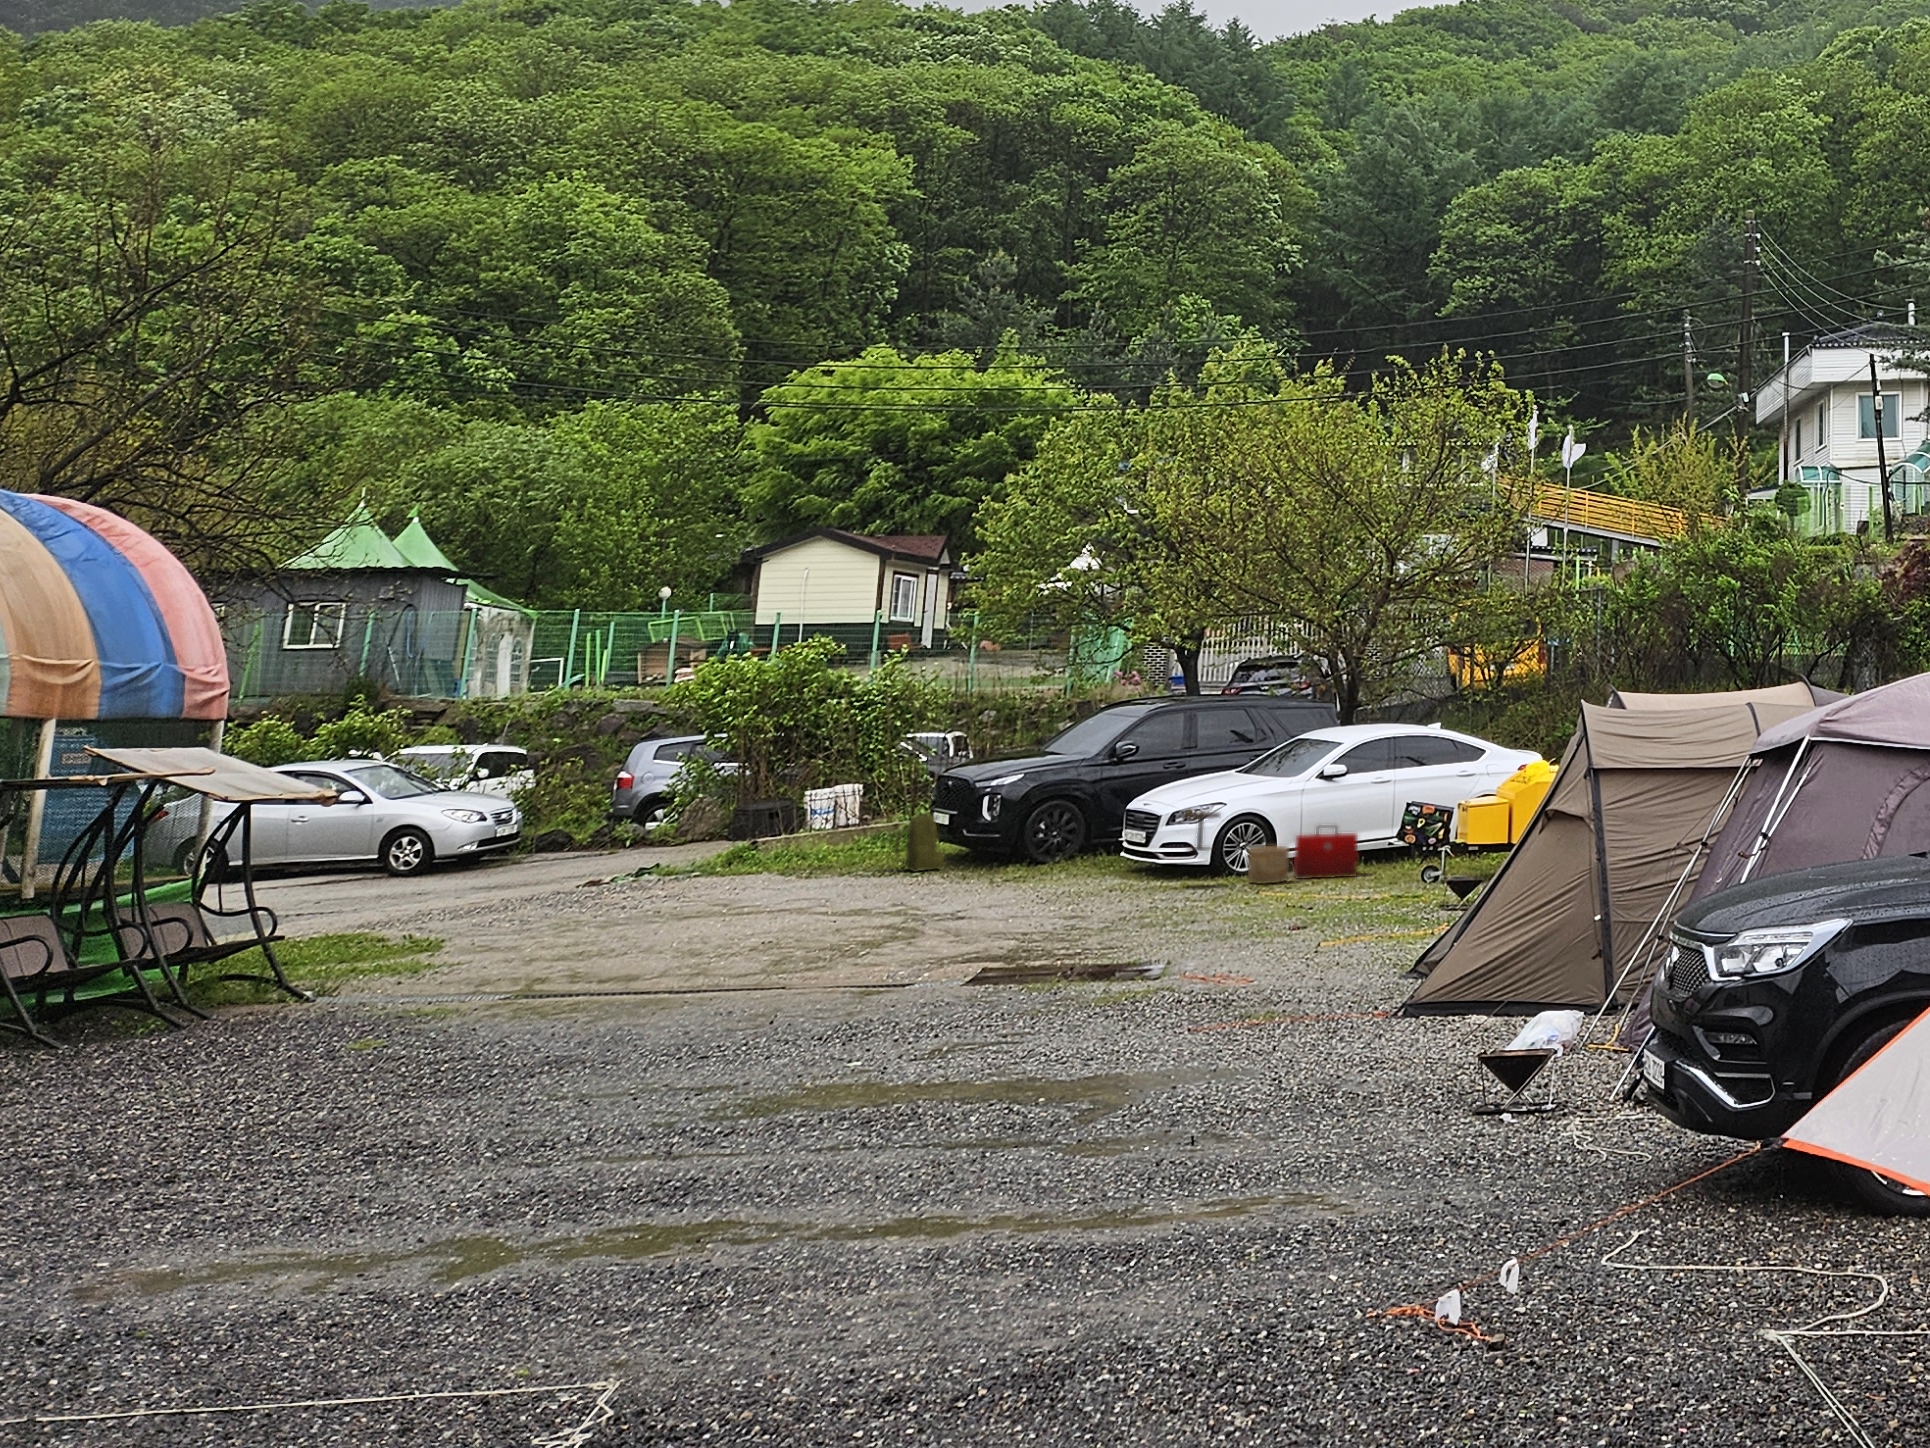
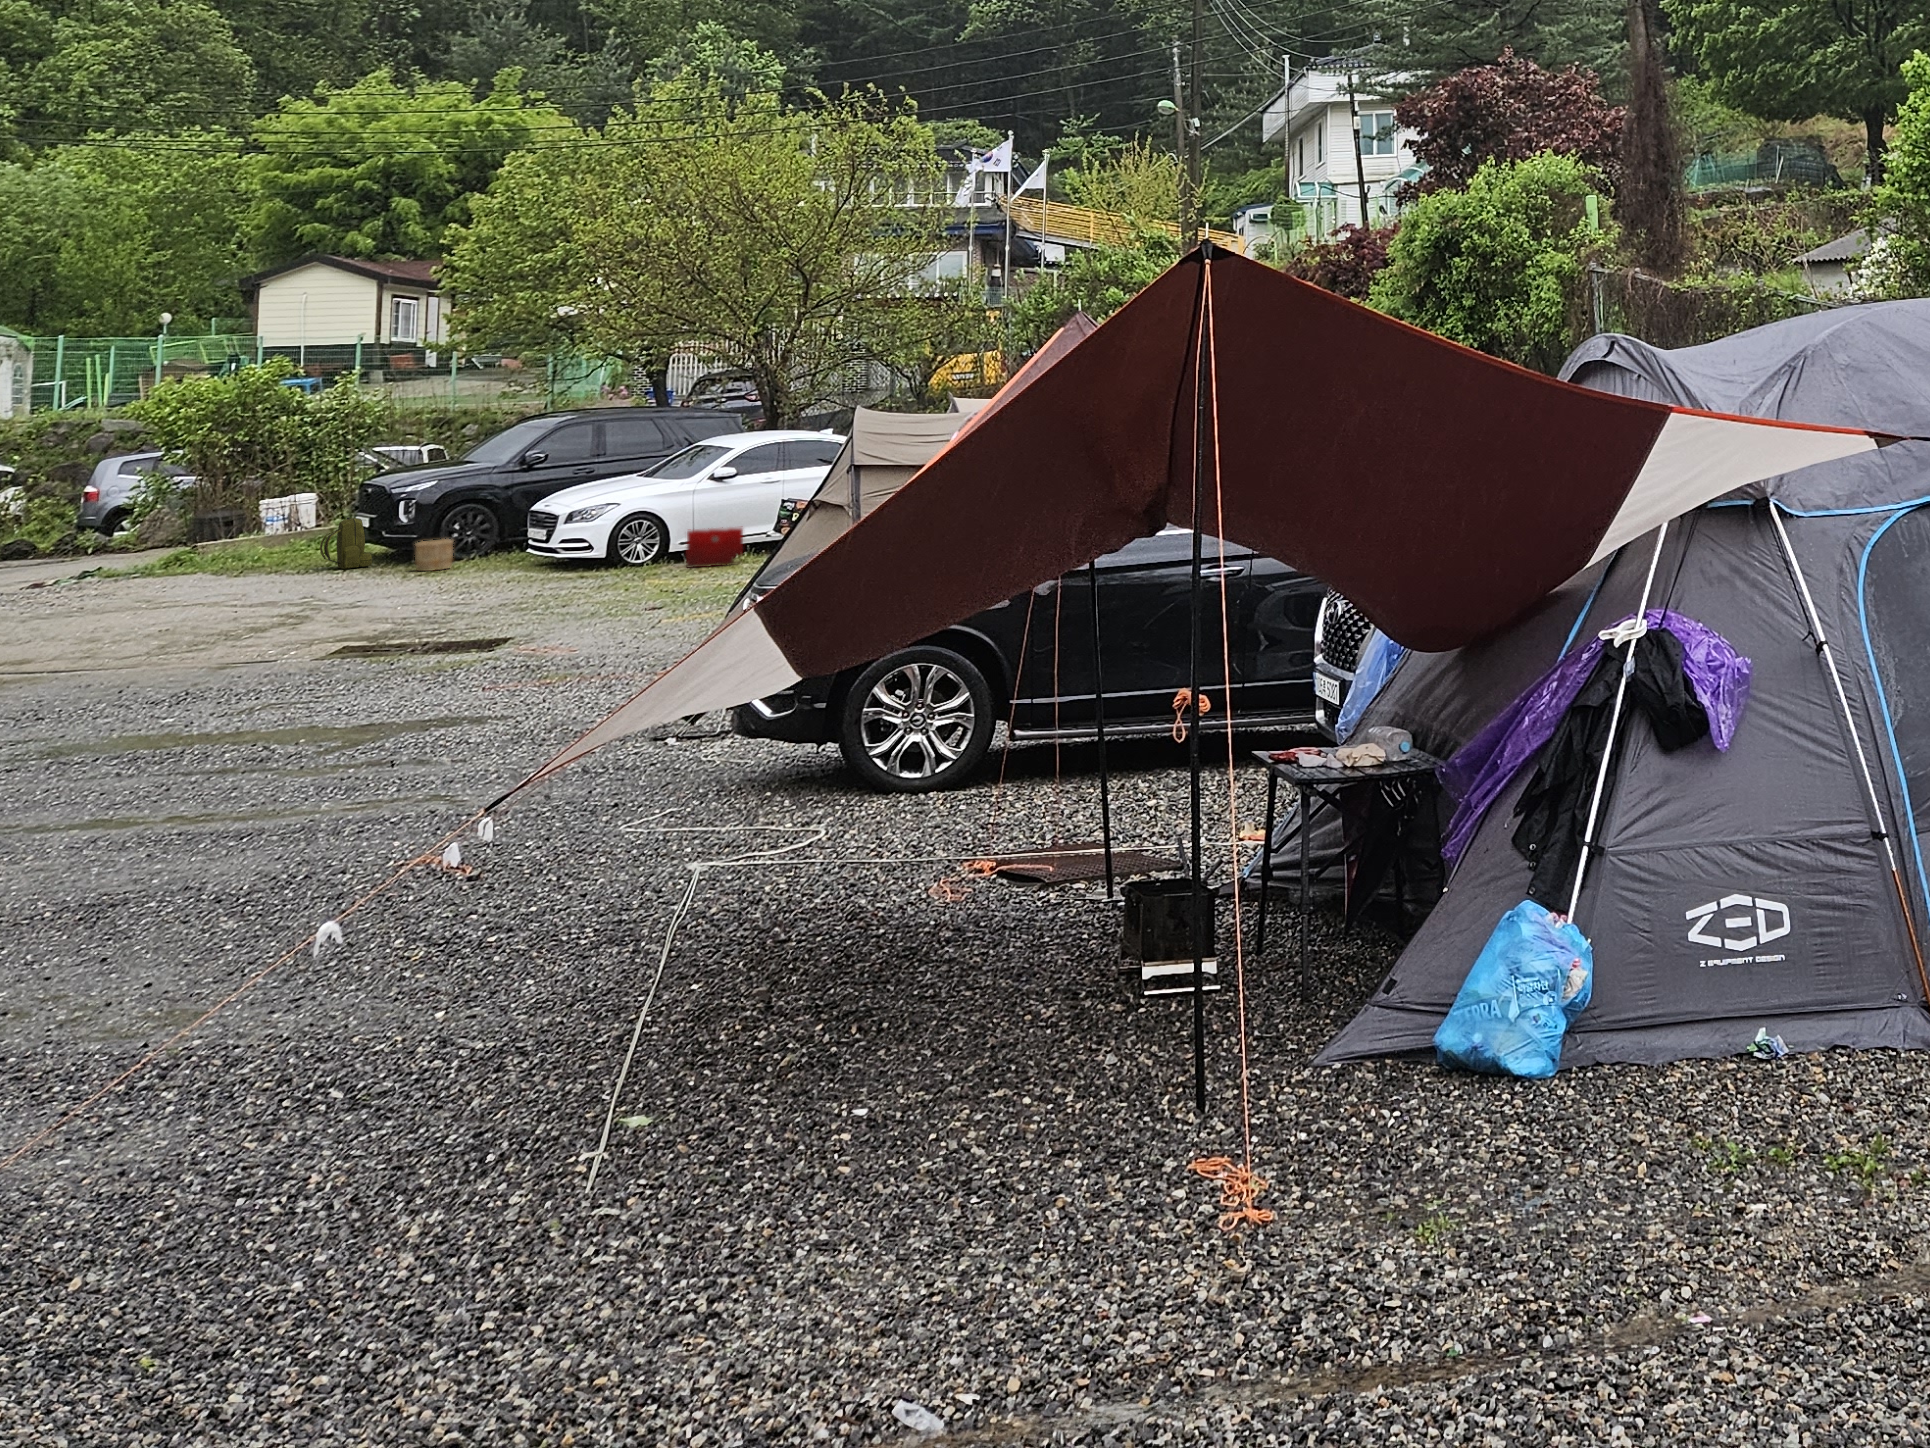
side table: present [1182,810,1220,851] -> none [576,510,613,576]
wooden bucket: present [1248,846,1289,884] -> present [415,539,453,571]

